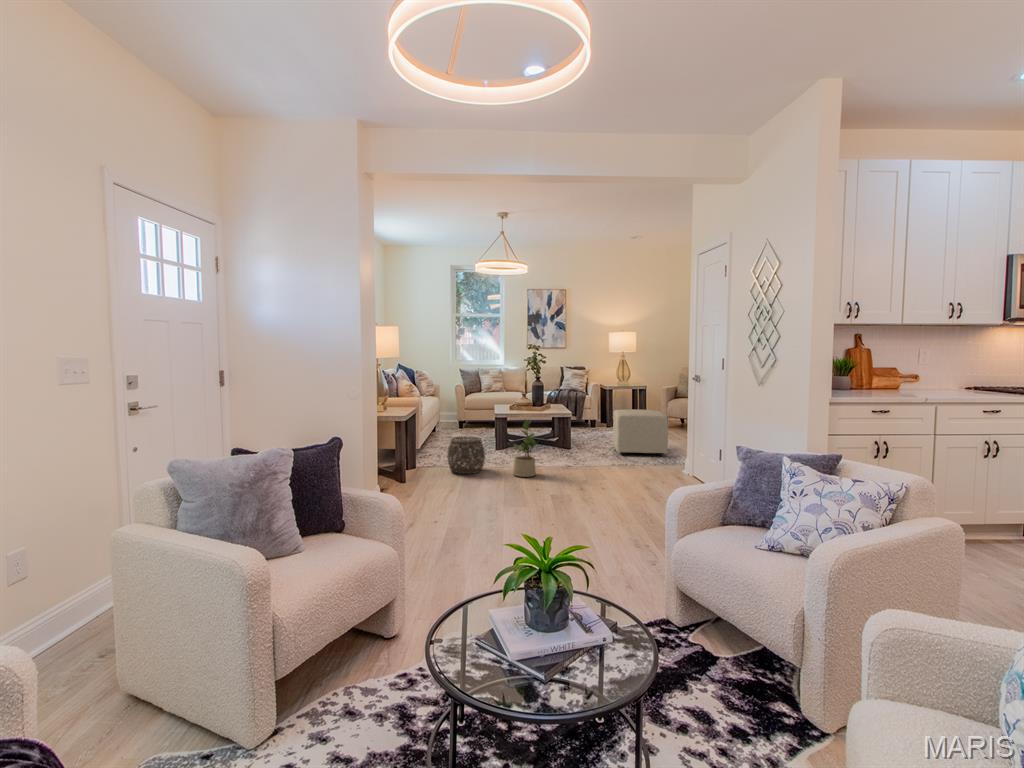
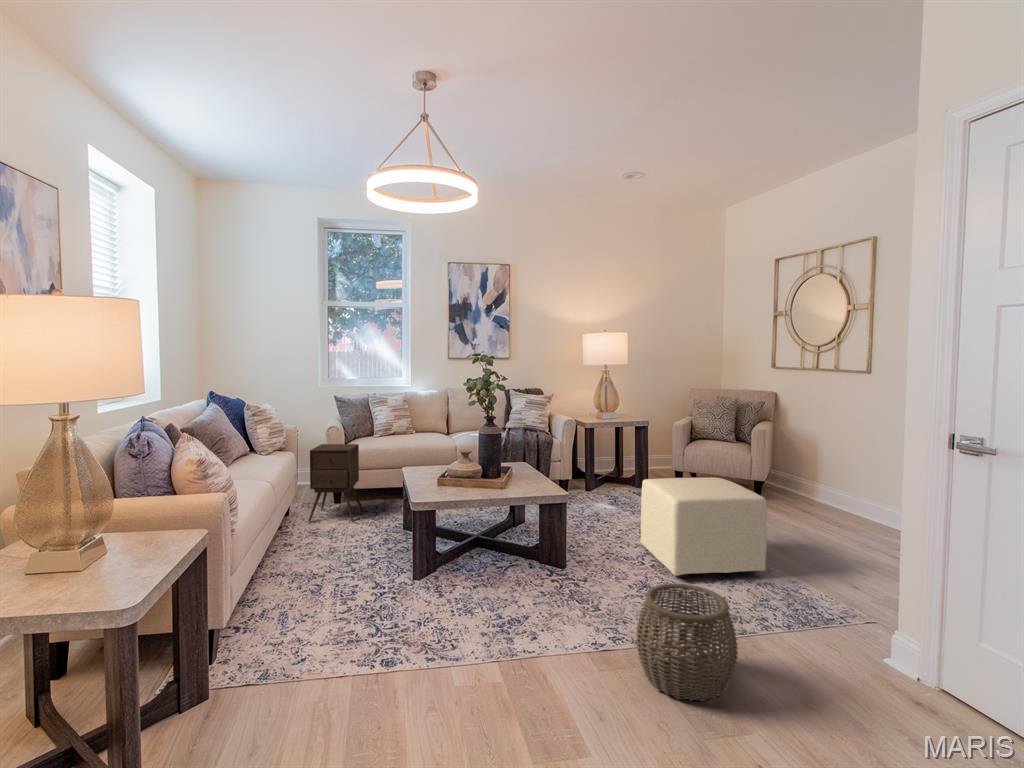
side table: none [446,393,474,433] -> present [308,444,362,522]
potted plant: present [513,419,537,477] -> none [494,559,569,721]
woven basket: present [447,436,485,474] -> present [636,584,738,701]

